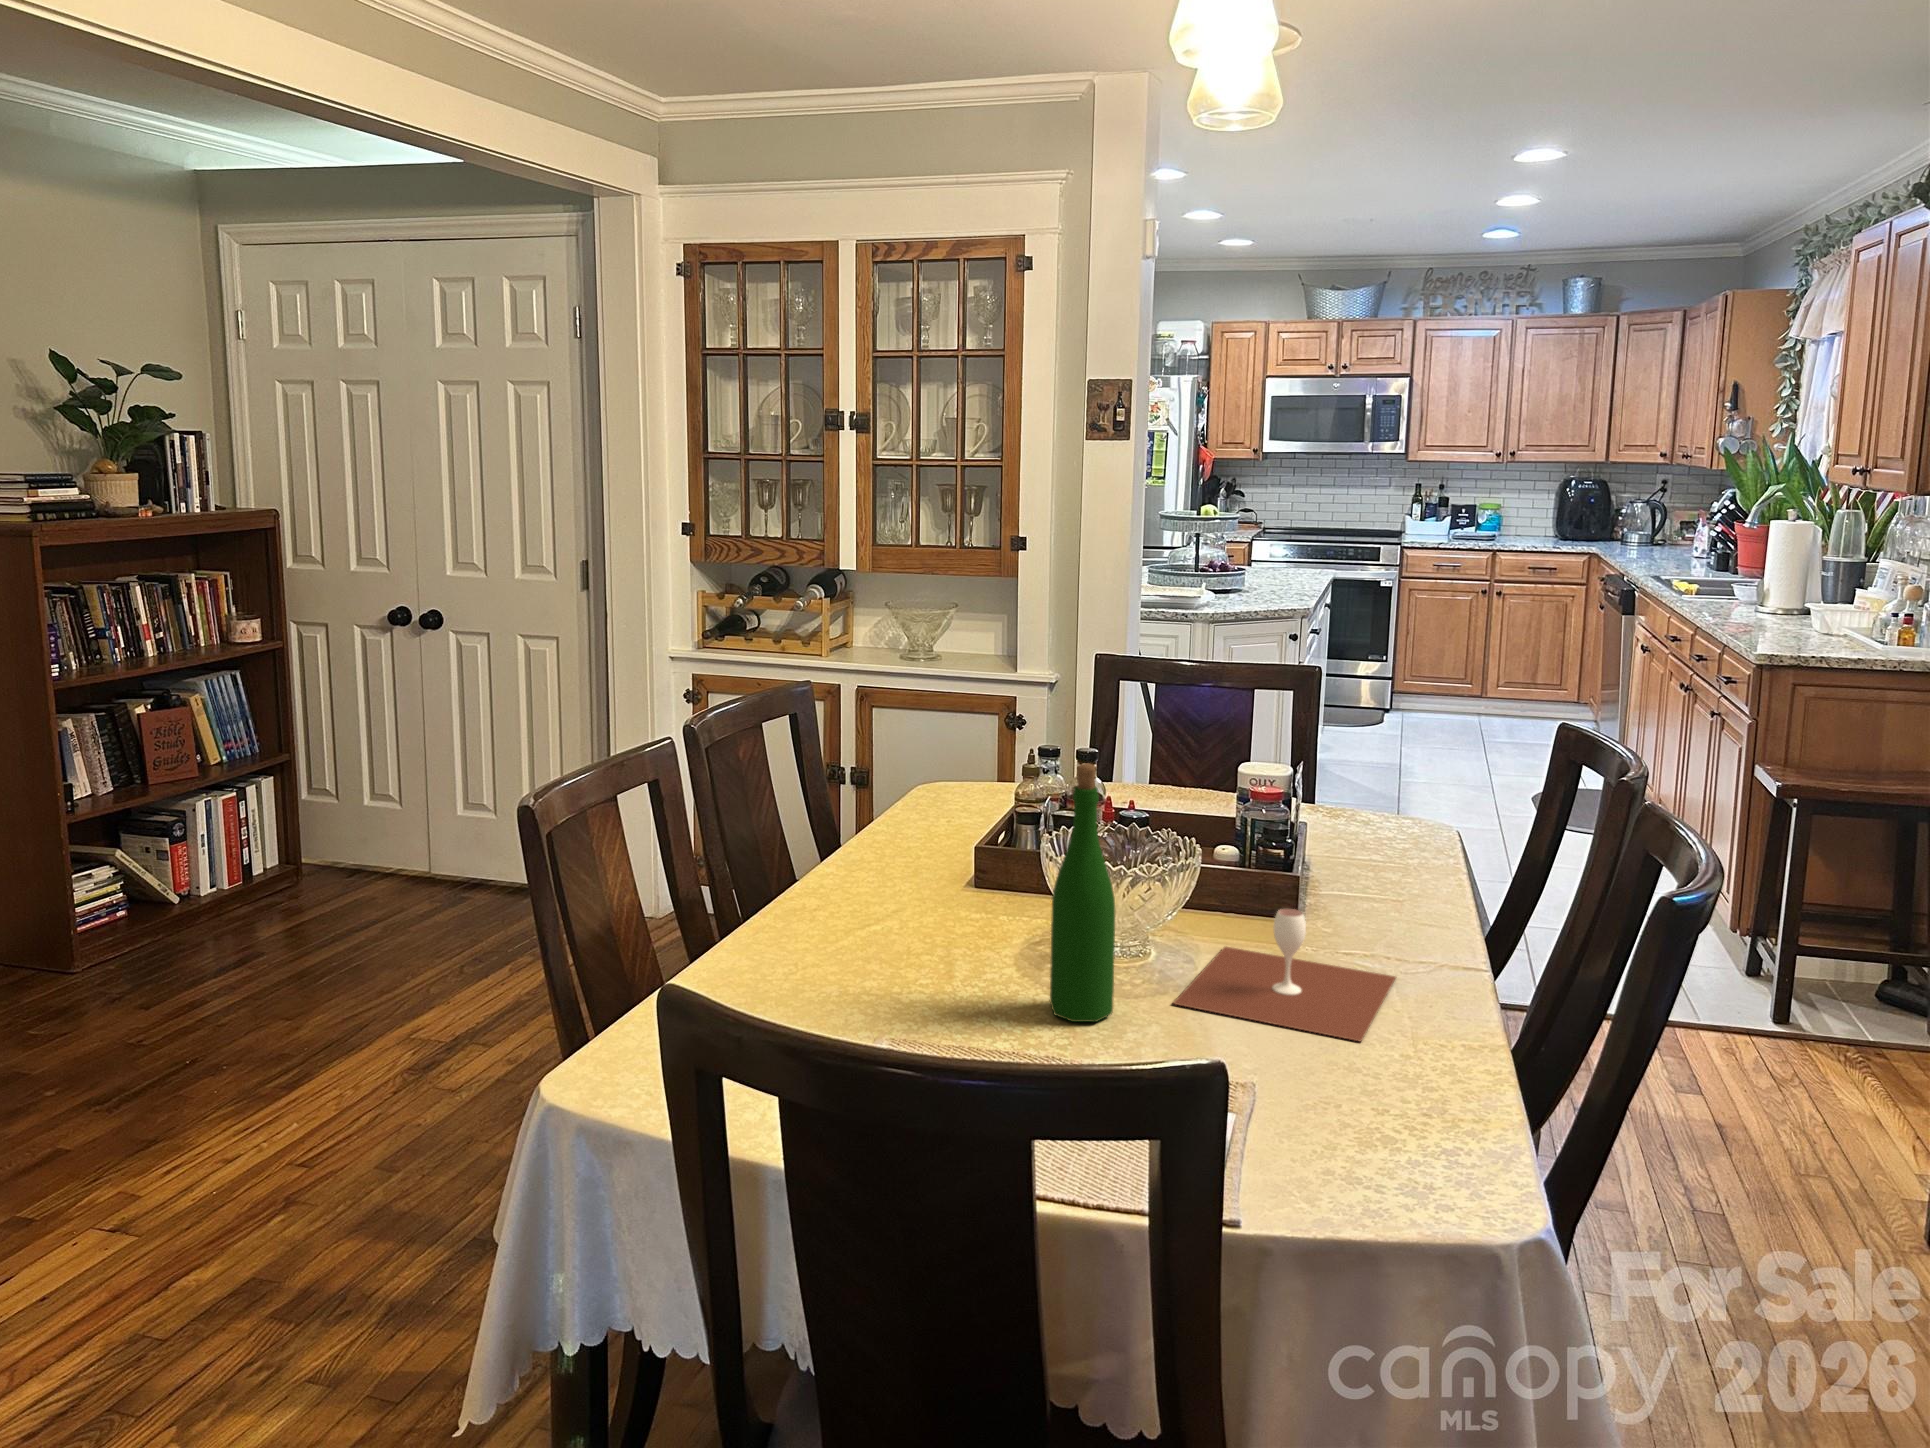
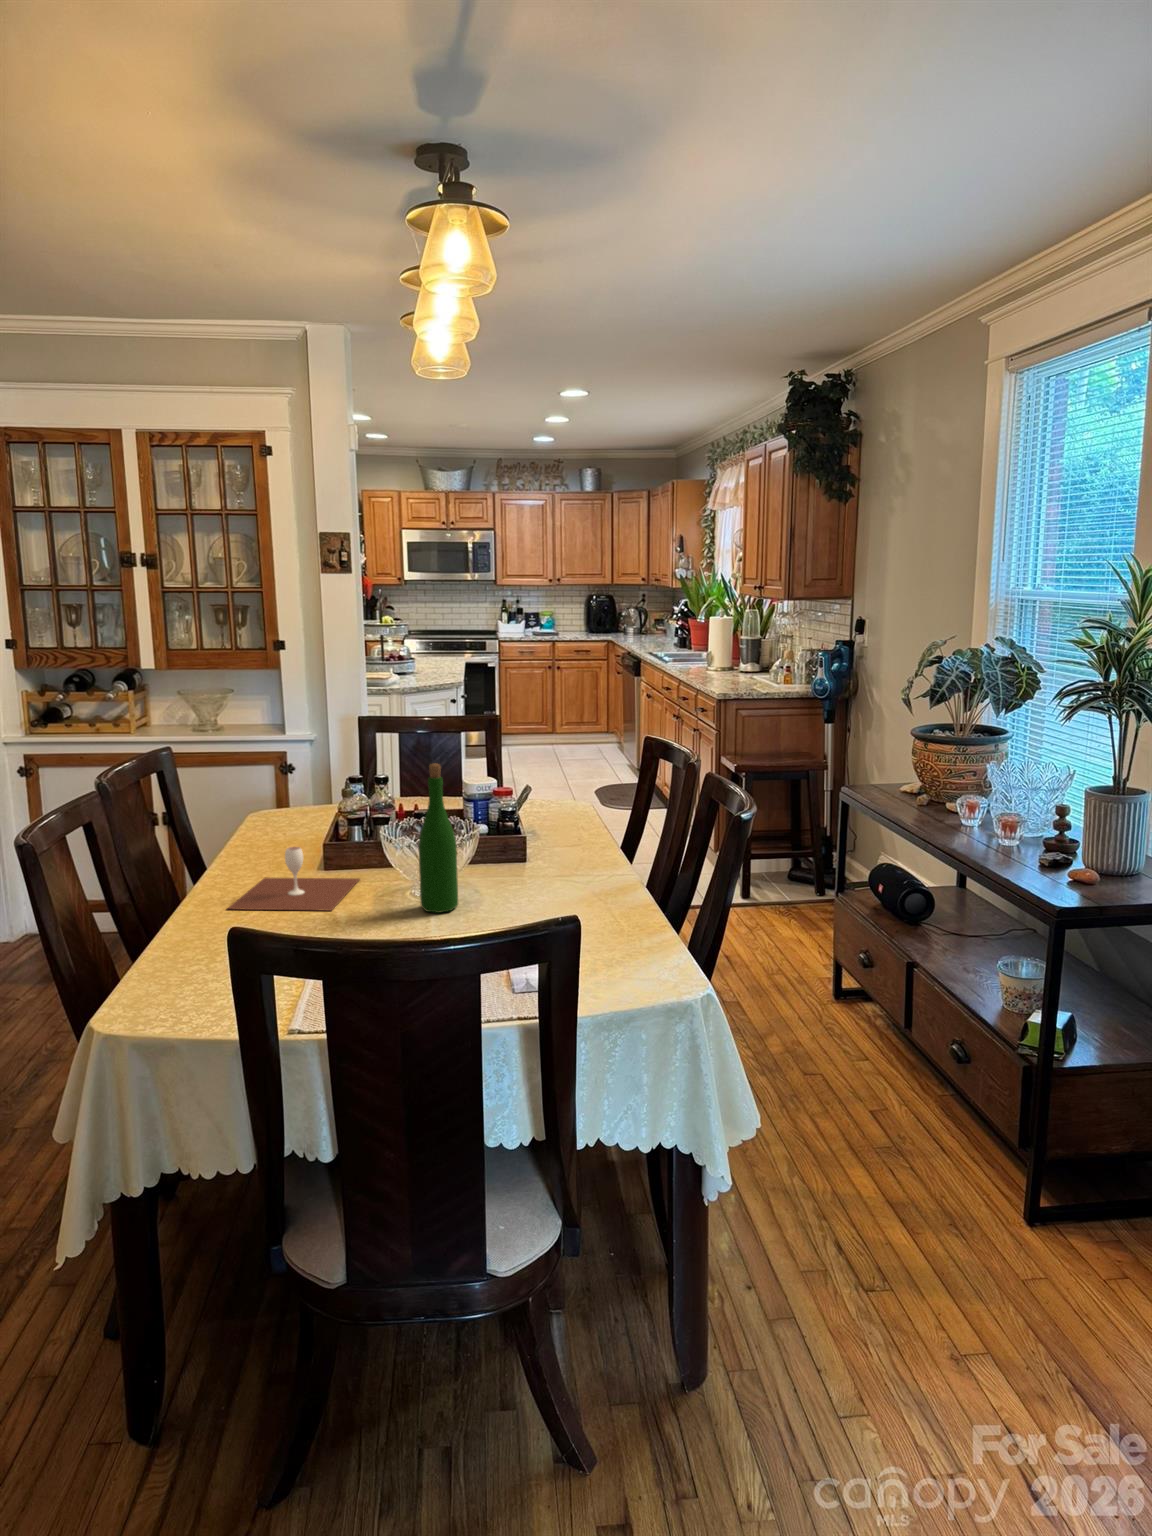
wine glass: present [1173,909,1396,1042] -> present [228,847,360,911]

